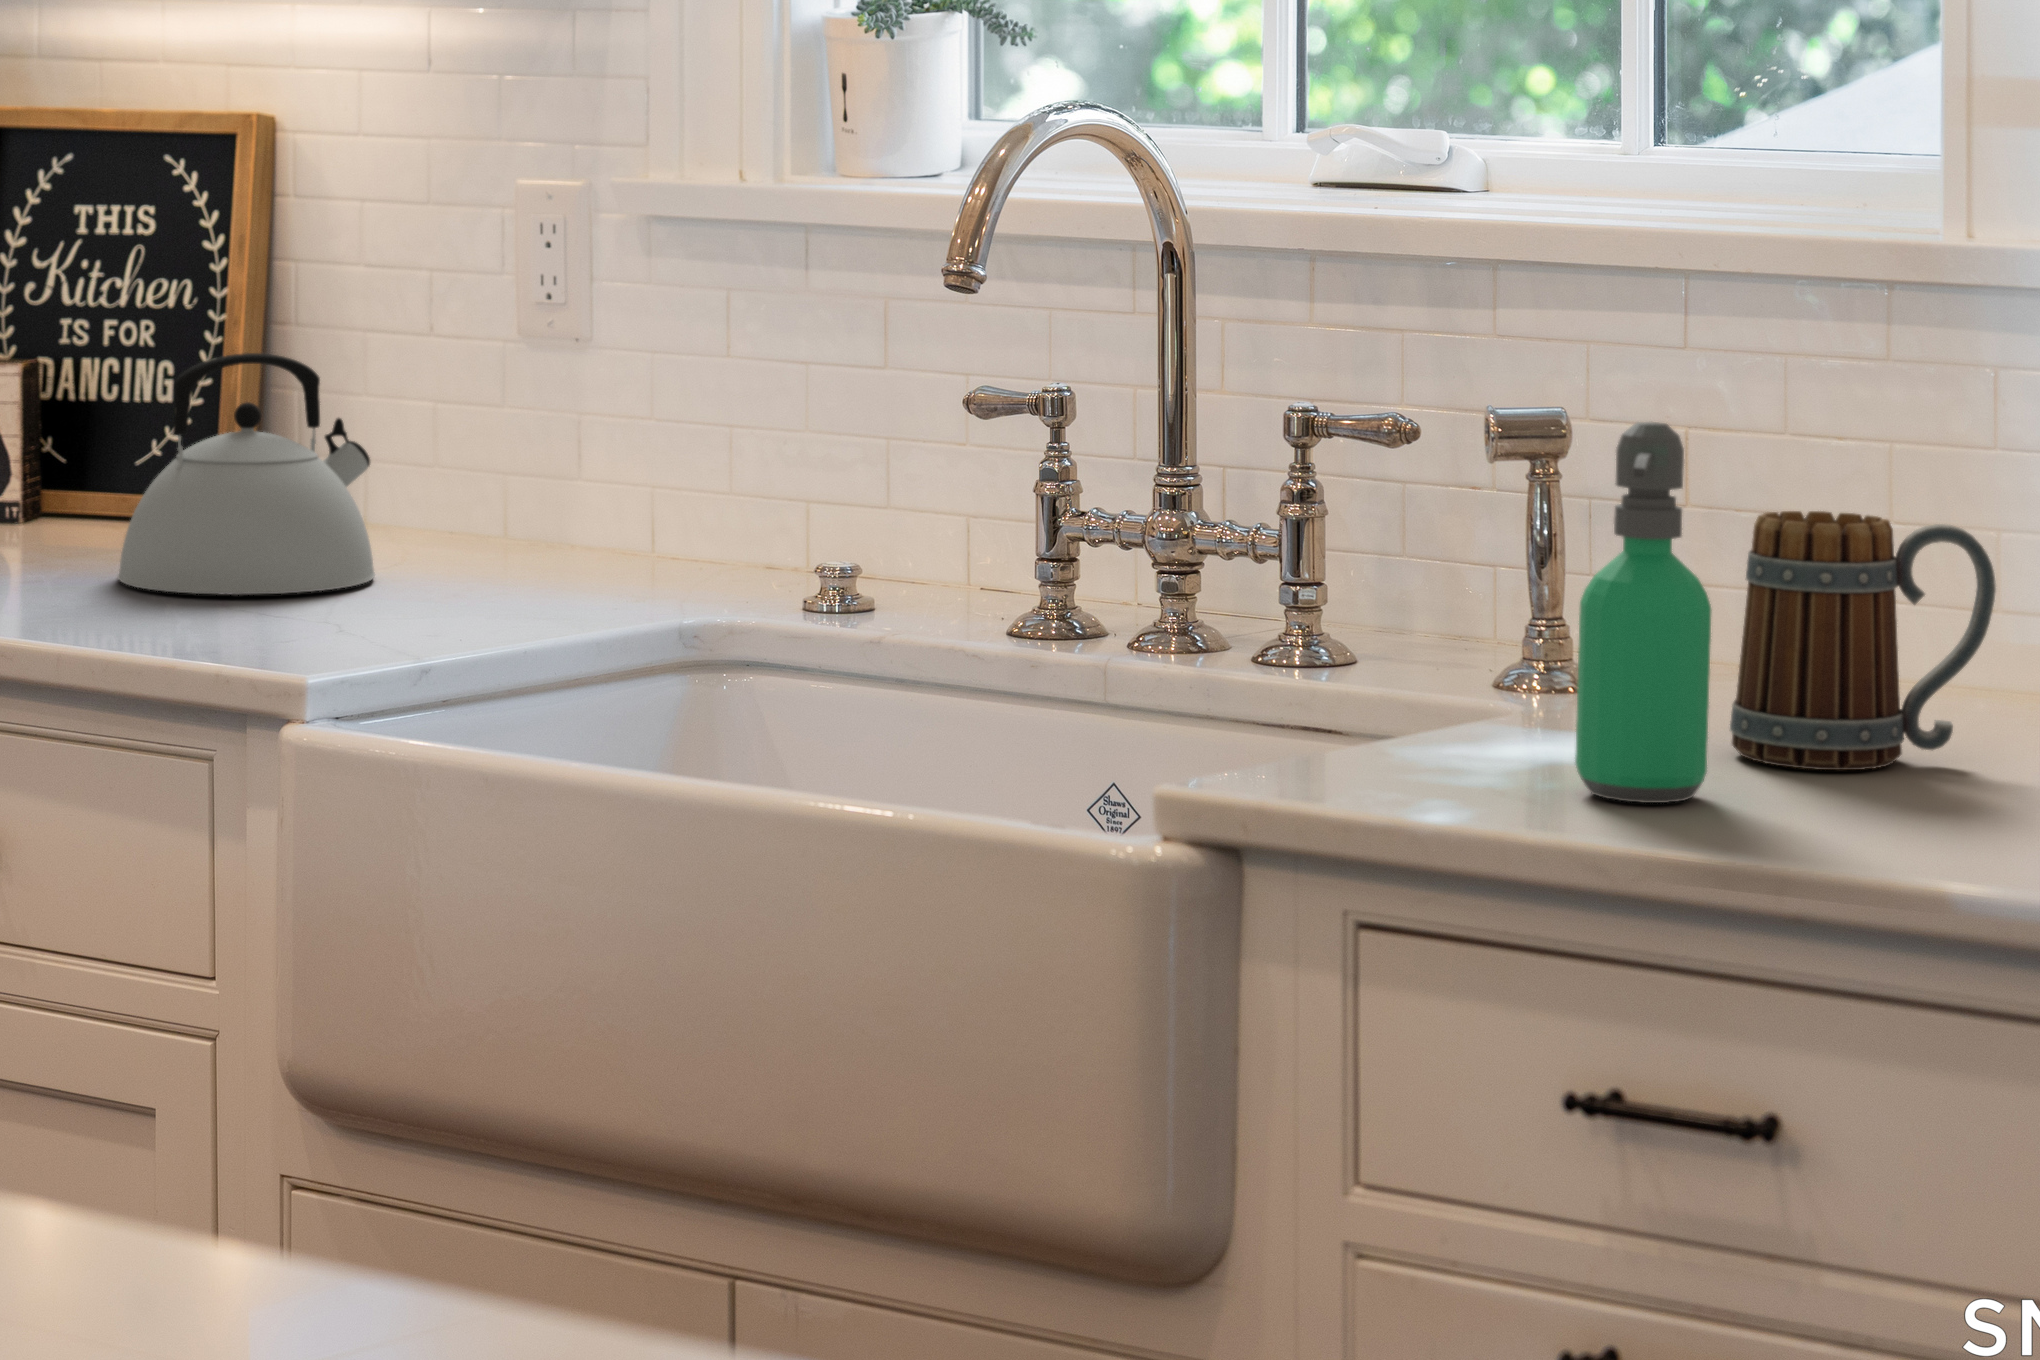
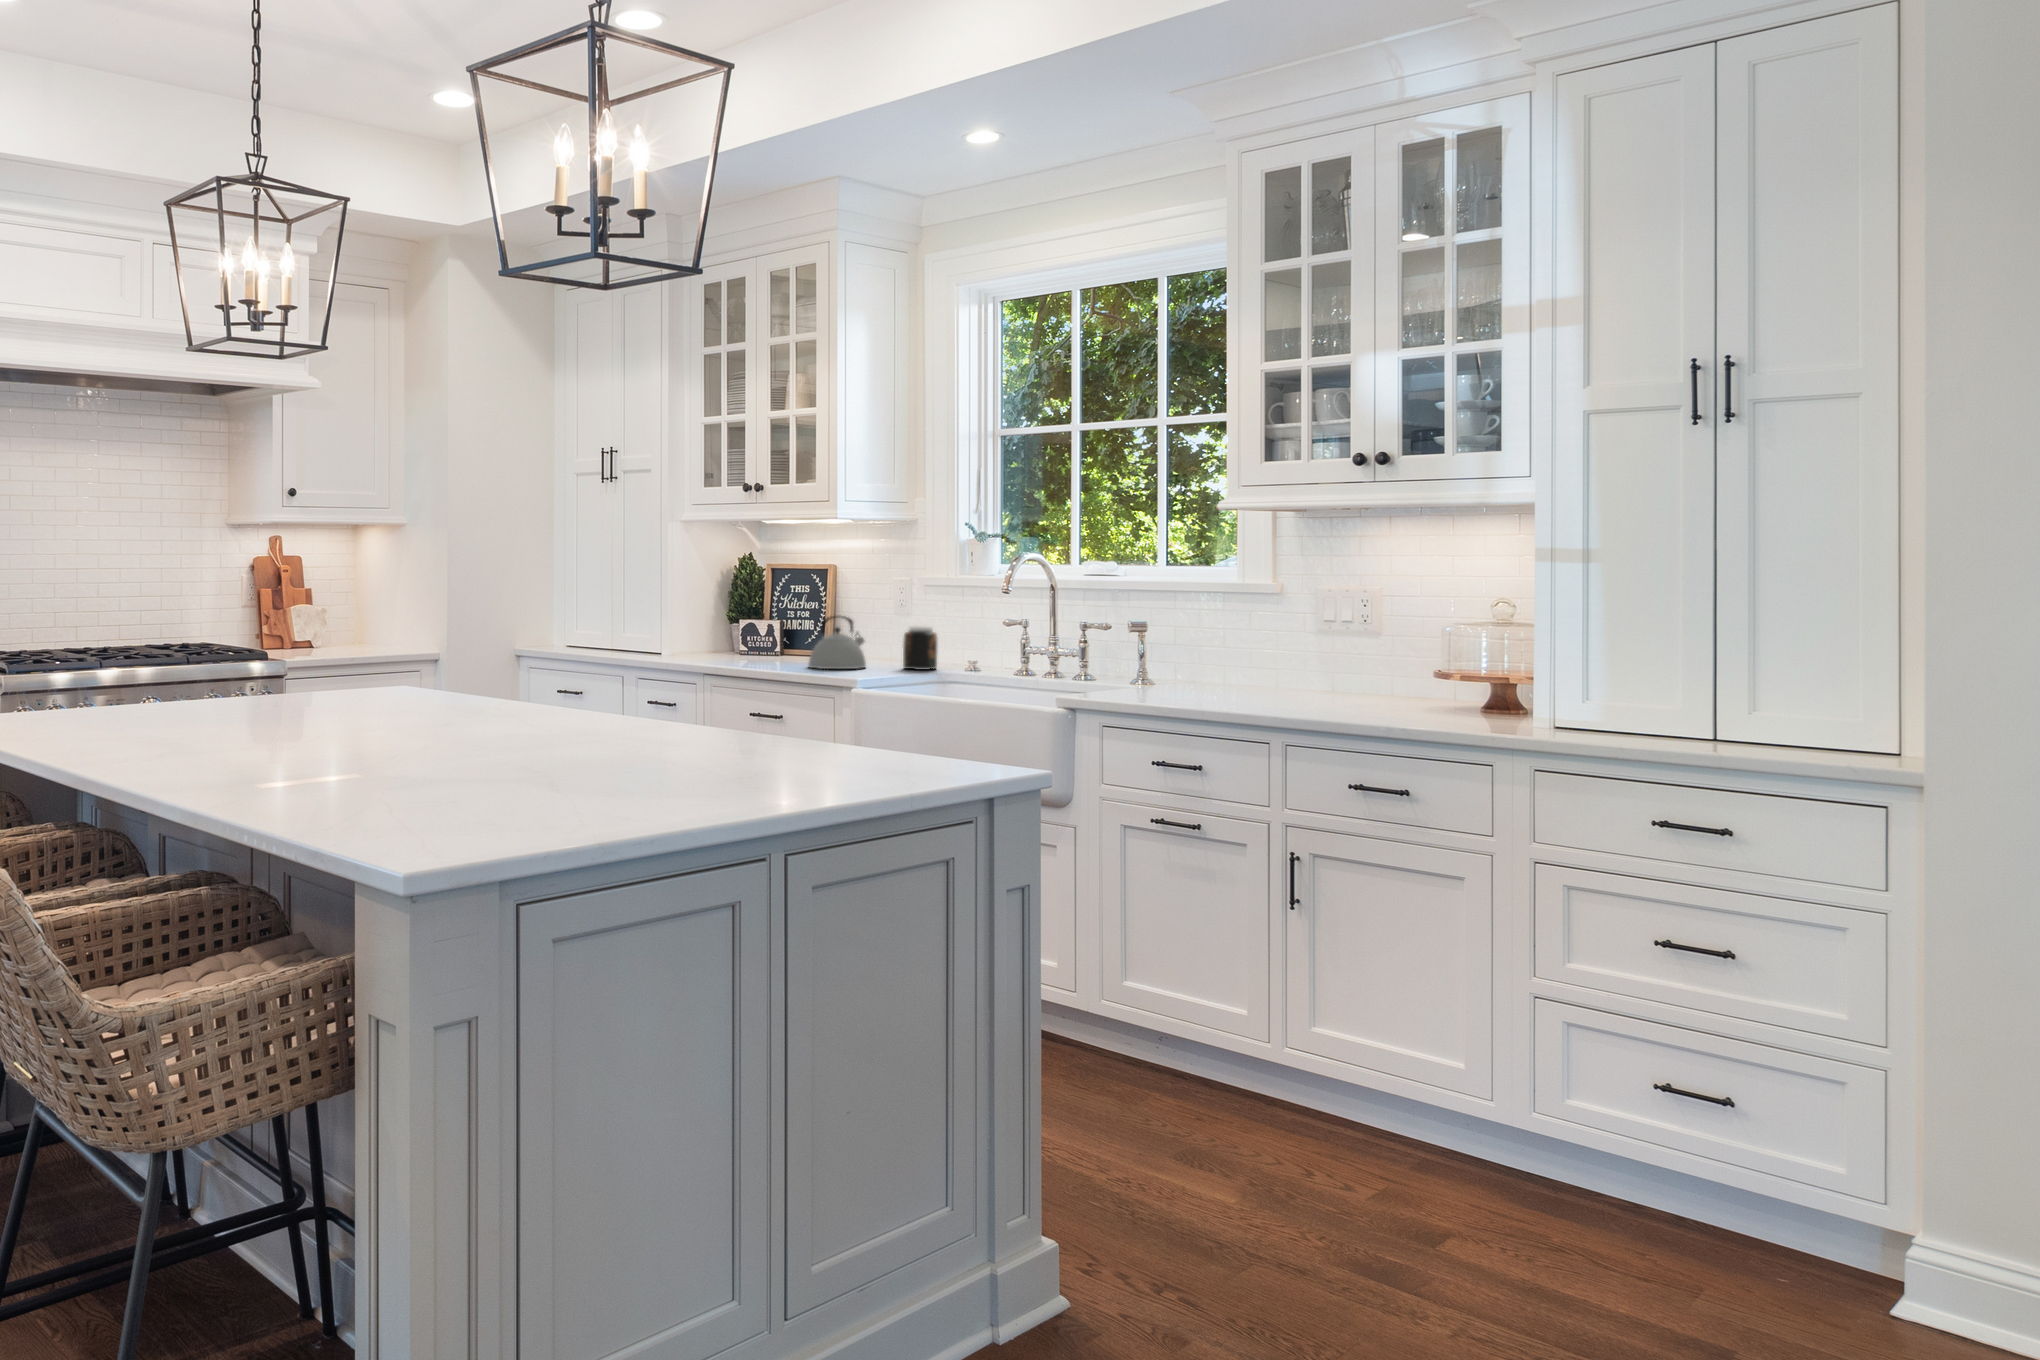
jar: none [532,400,675,591] -> present [903,626,938,670]
soap dispenser: present [1575,422,1711,803] -> none [1142,615,1173,696]
mug: present [1730,511,1996,770] -> none [1182,638,1245,693]

